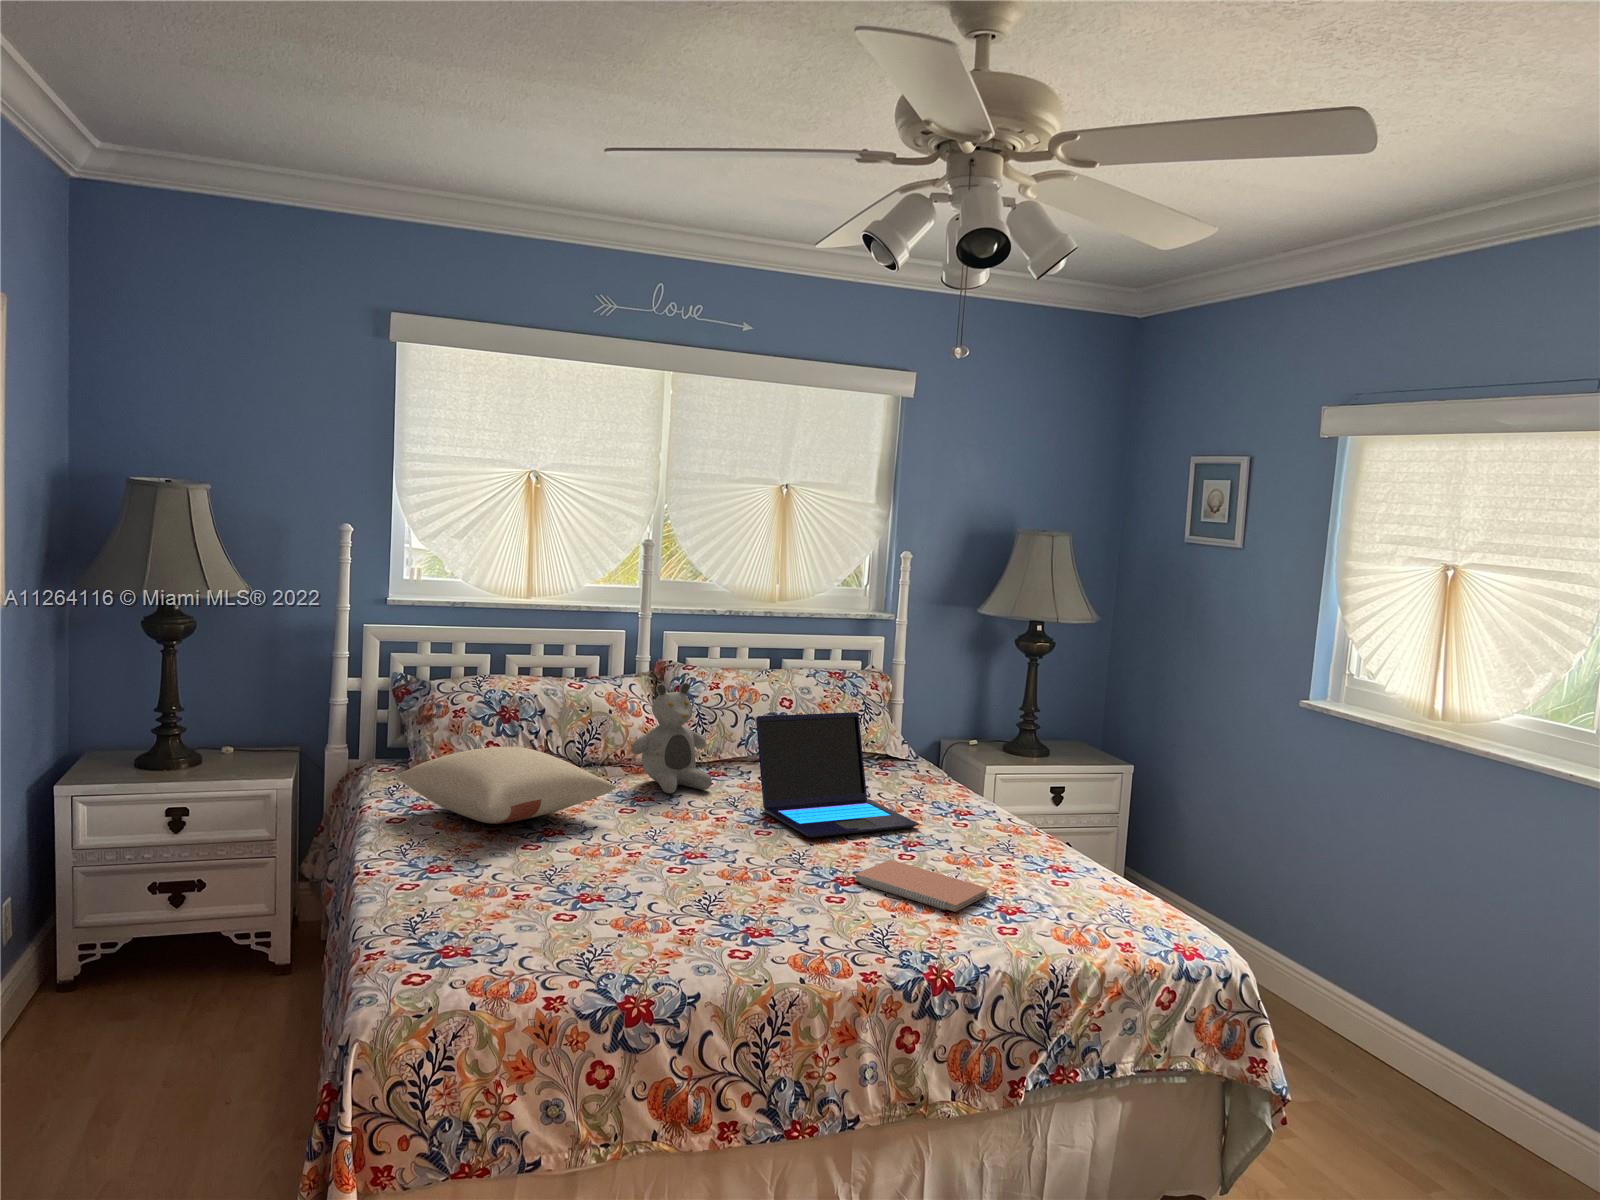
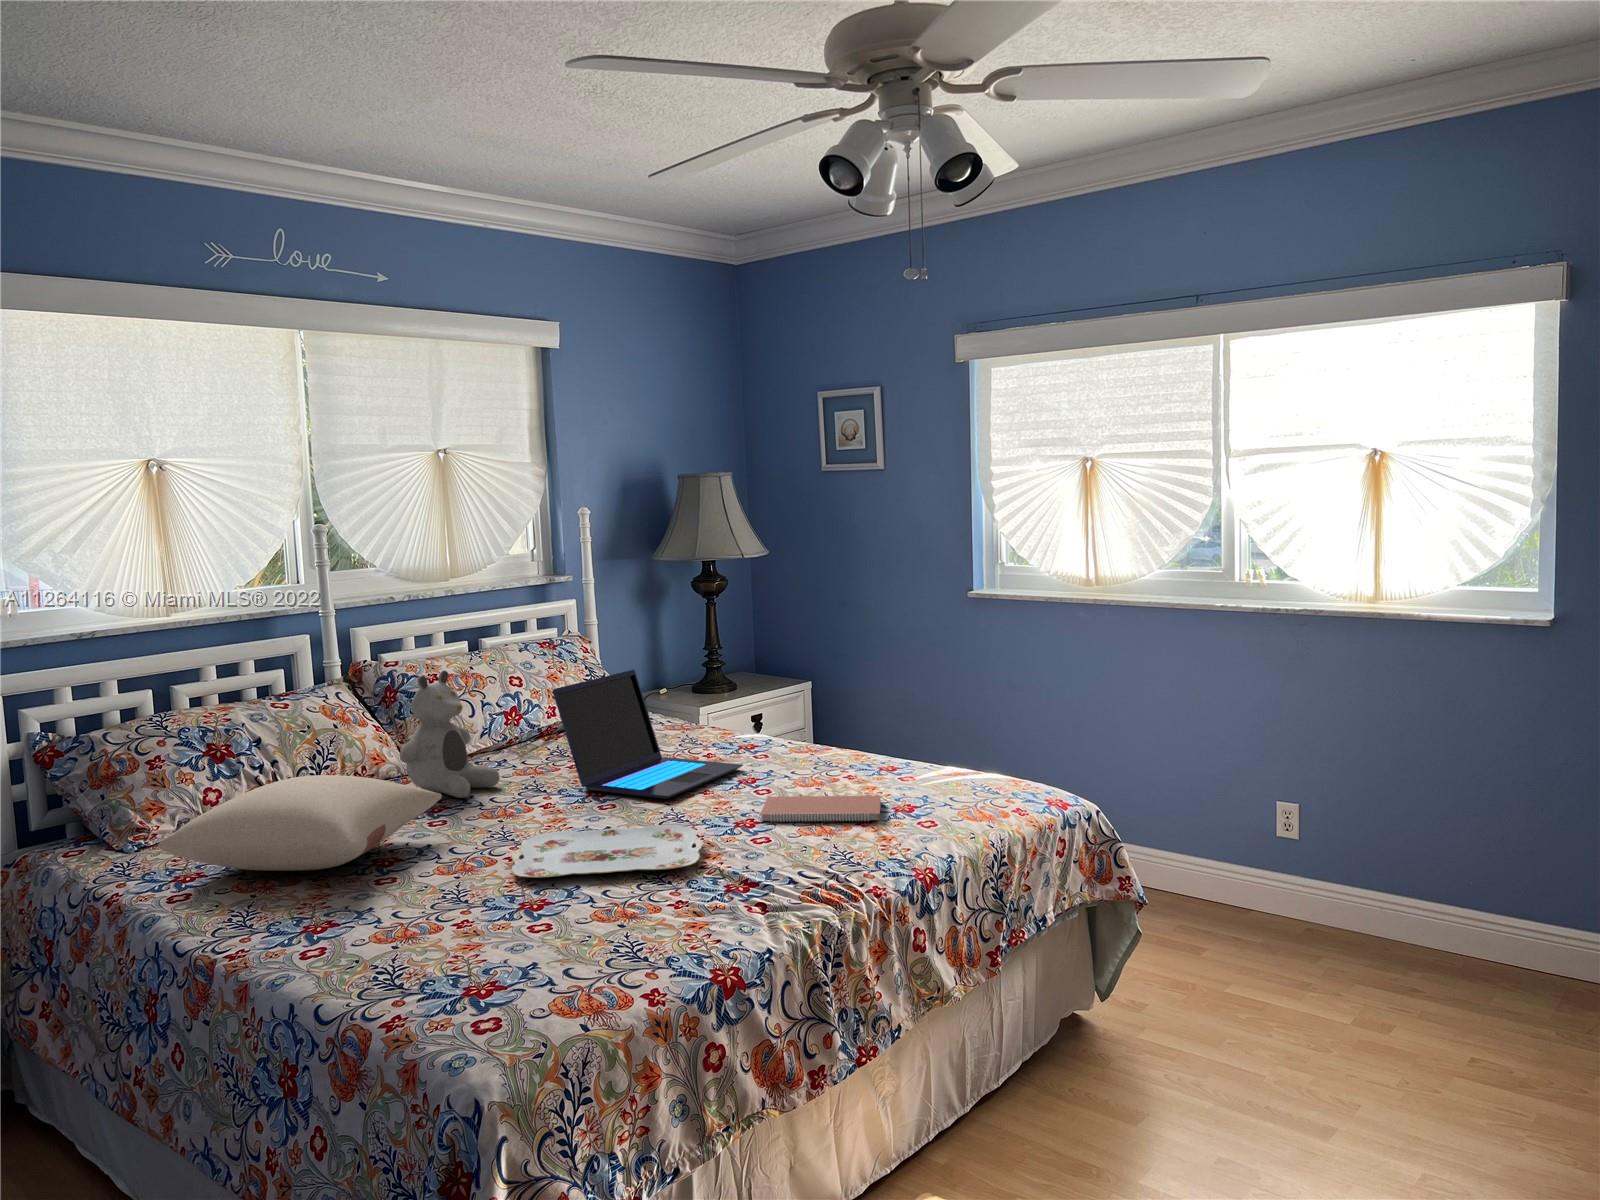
serving tray: none [598,840,783,901] -> present [511,825,704,878]

